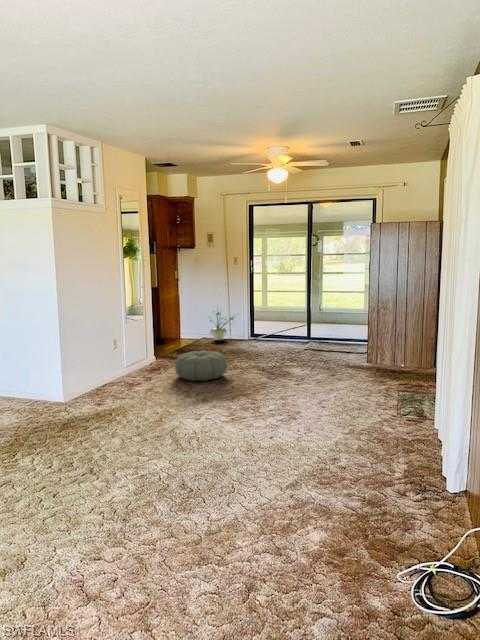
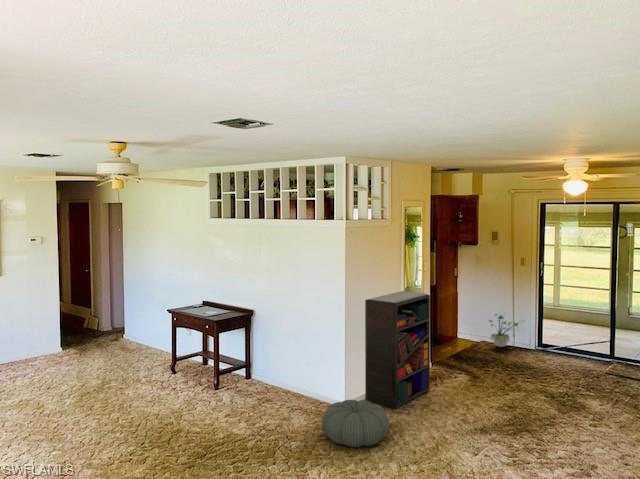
bookshelf: none [80,282,154,396] -> present [365,291,430,409]
pouf: present [175,351,227,381] -> present [322,400,389,447]

